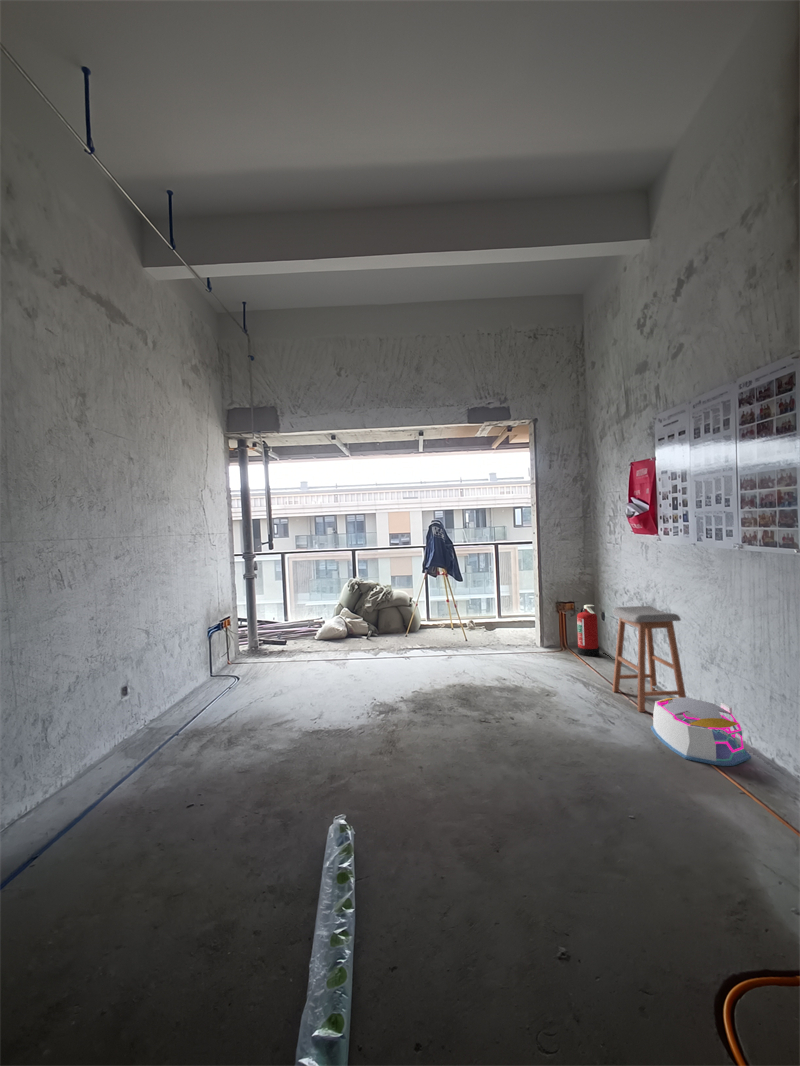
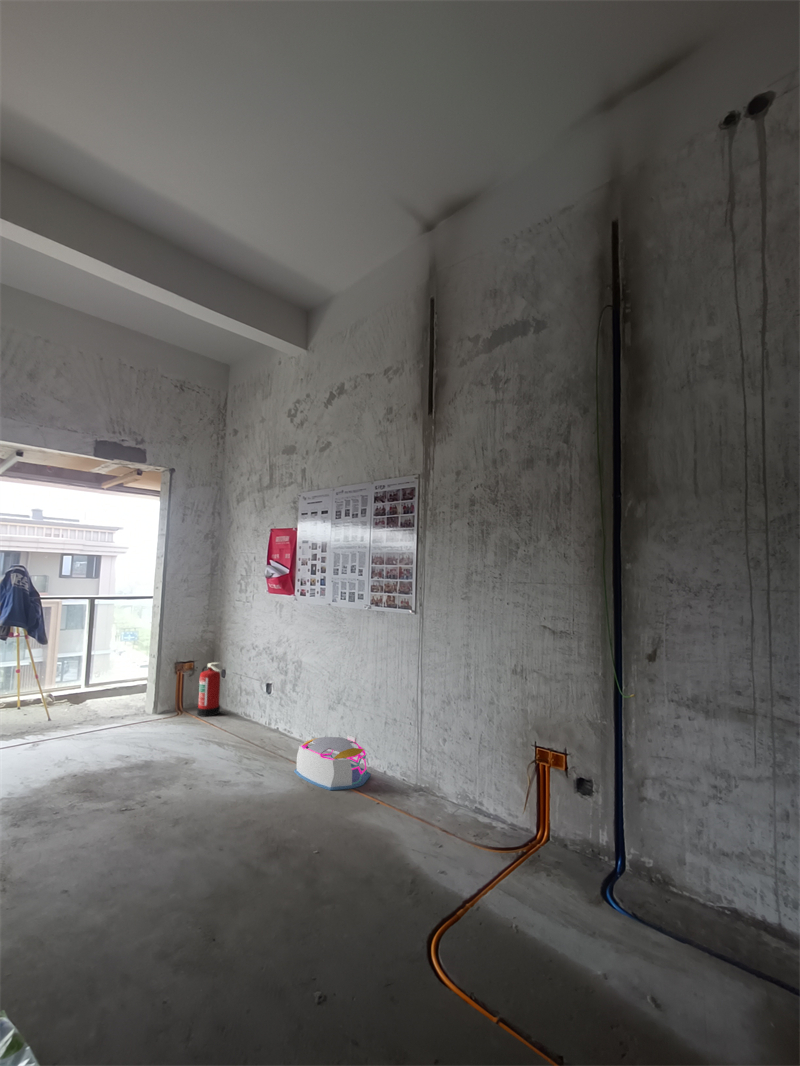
stool: present [613,606,686,712] -> none [248,659,315,760]

